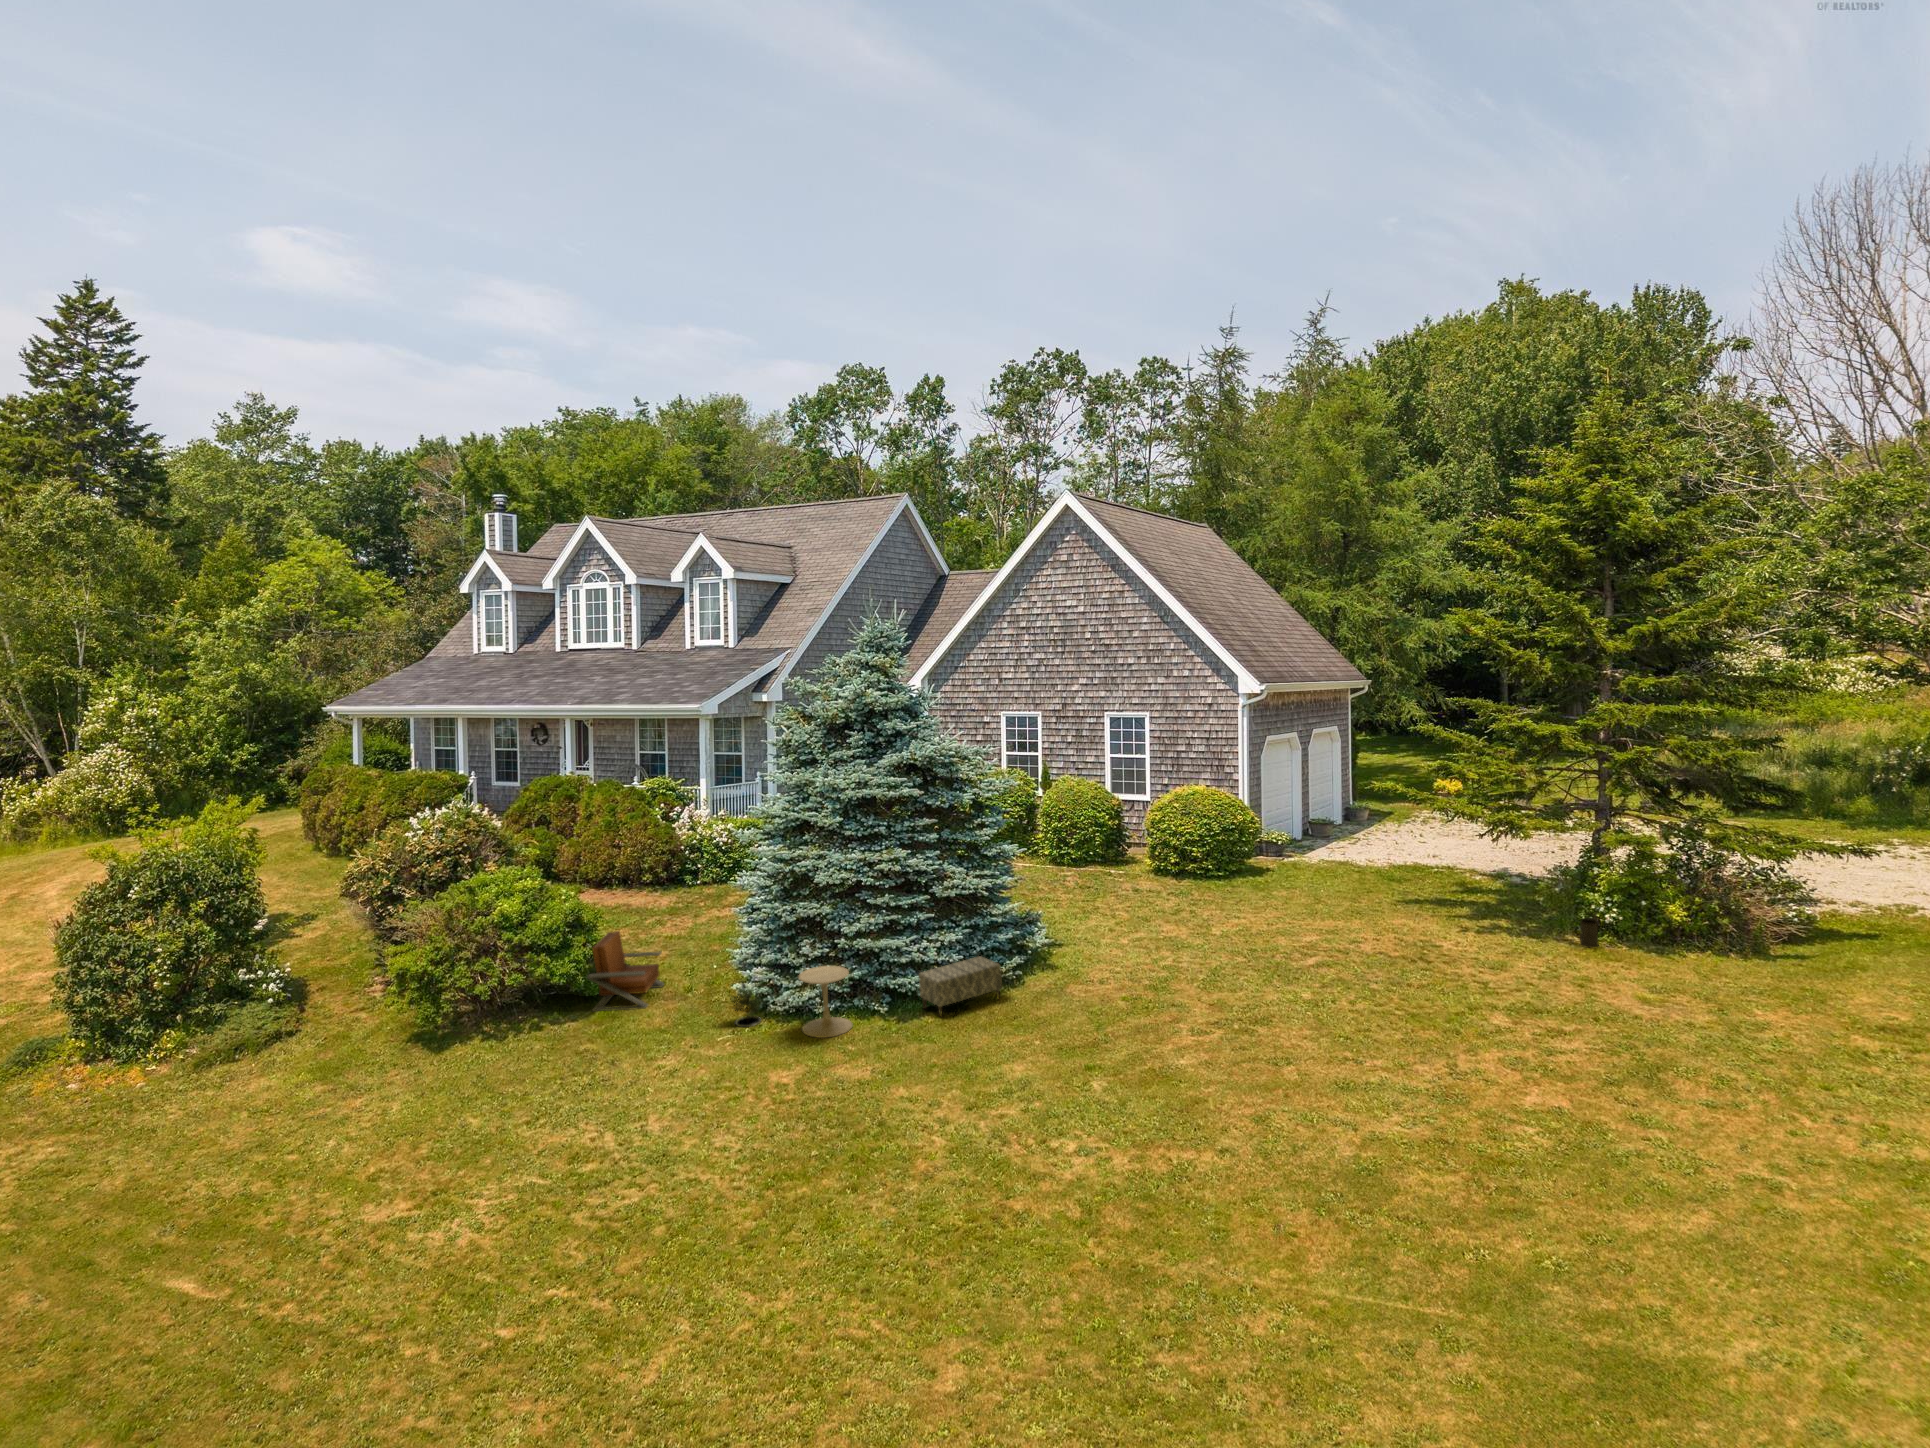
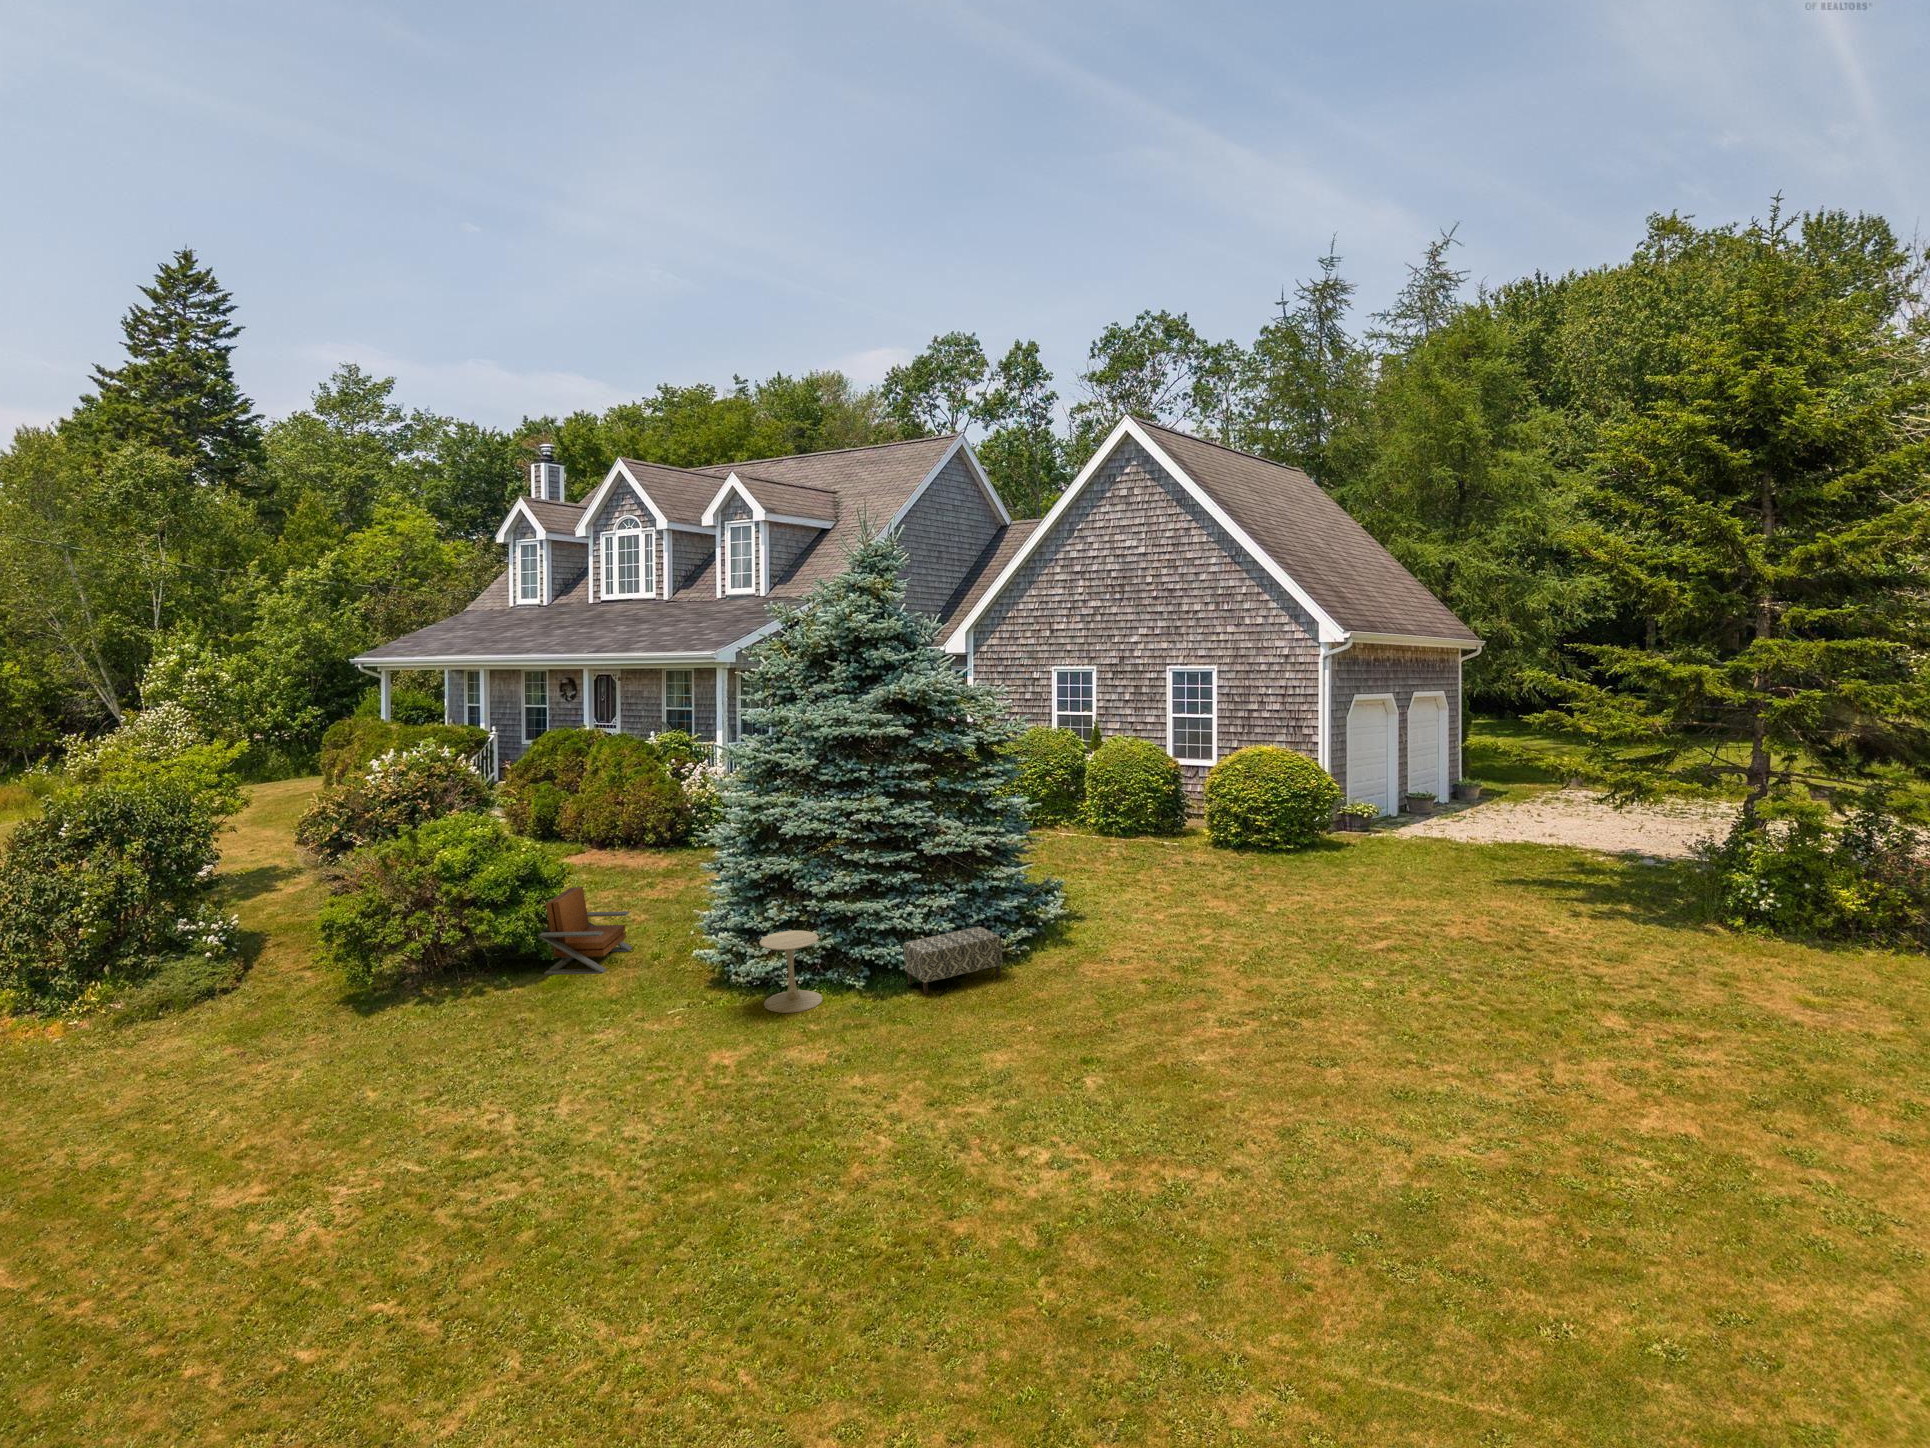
watering can: present [1580,912,1600,948] -> none [1730,898,1757,944]
potted tree: present [731,981,761,1027] -> none [683,940,722,998]

